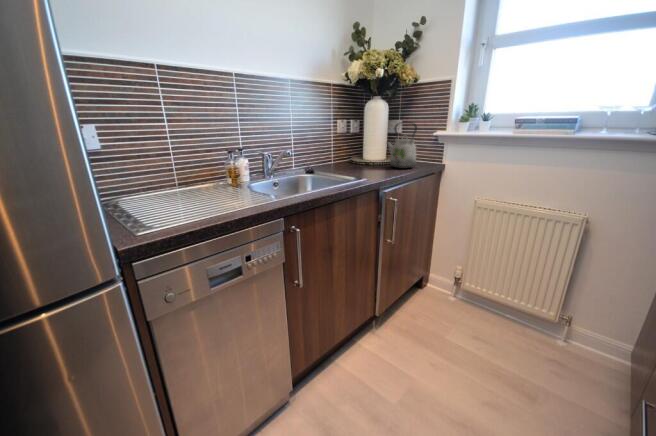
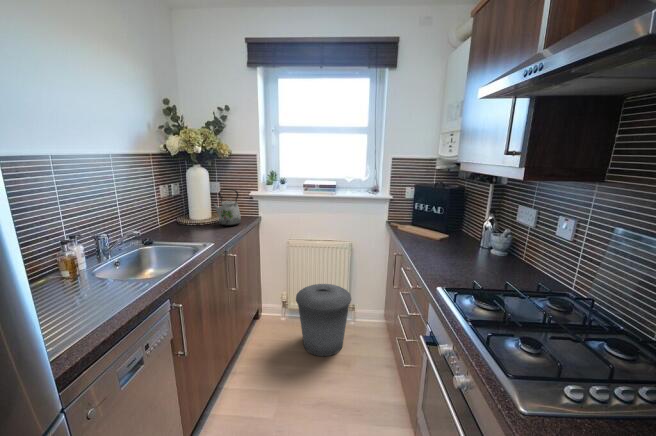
trash can: none [471,267,570,374] -> present [296,284,351,356]

